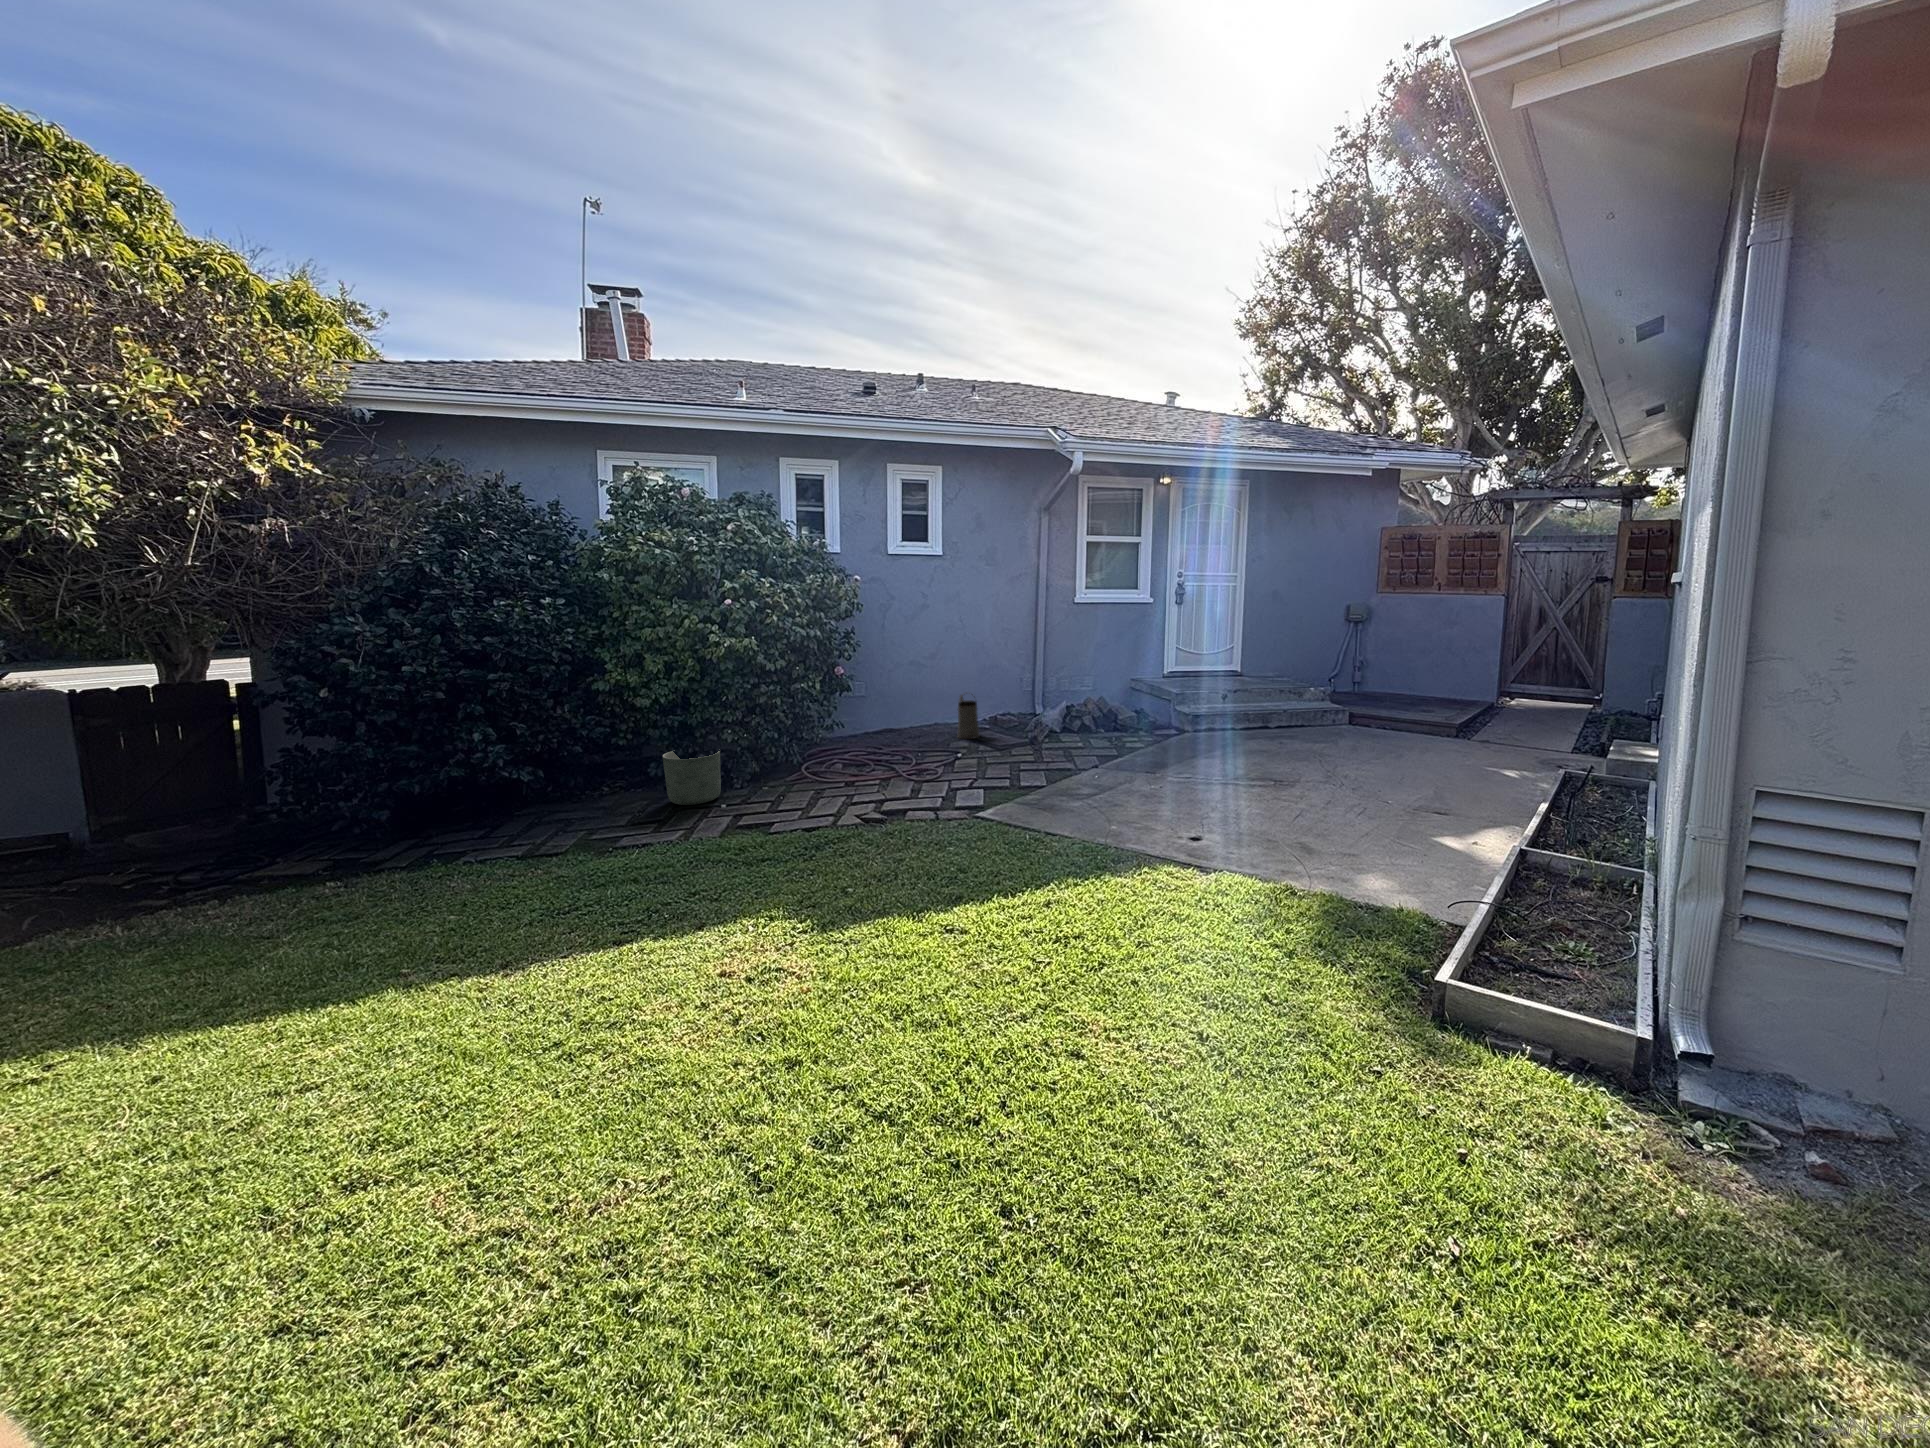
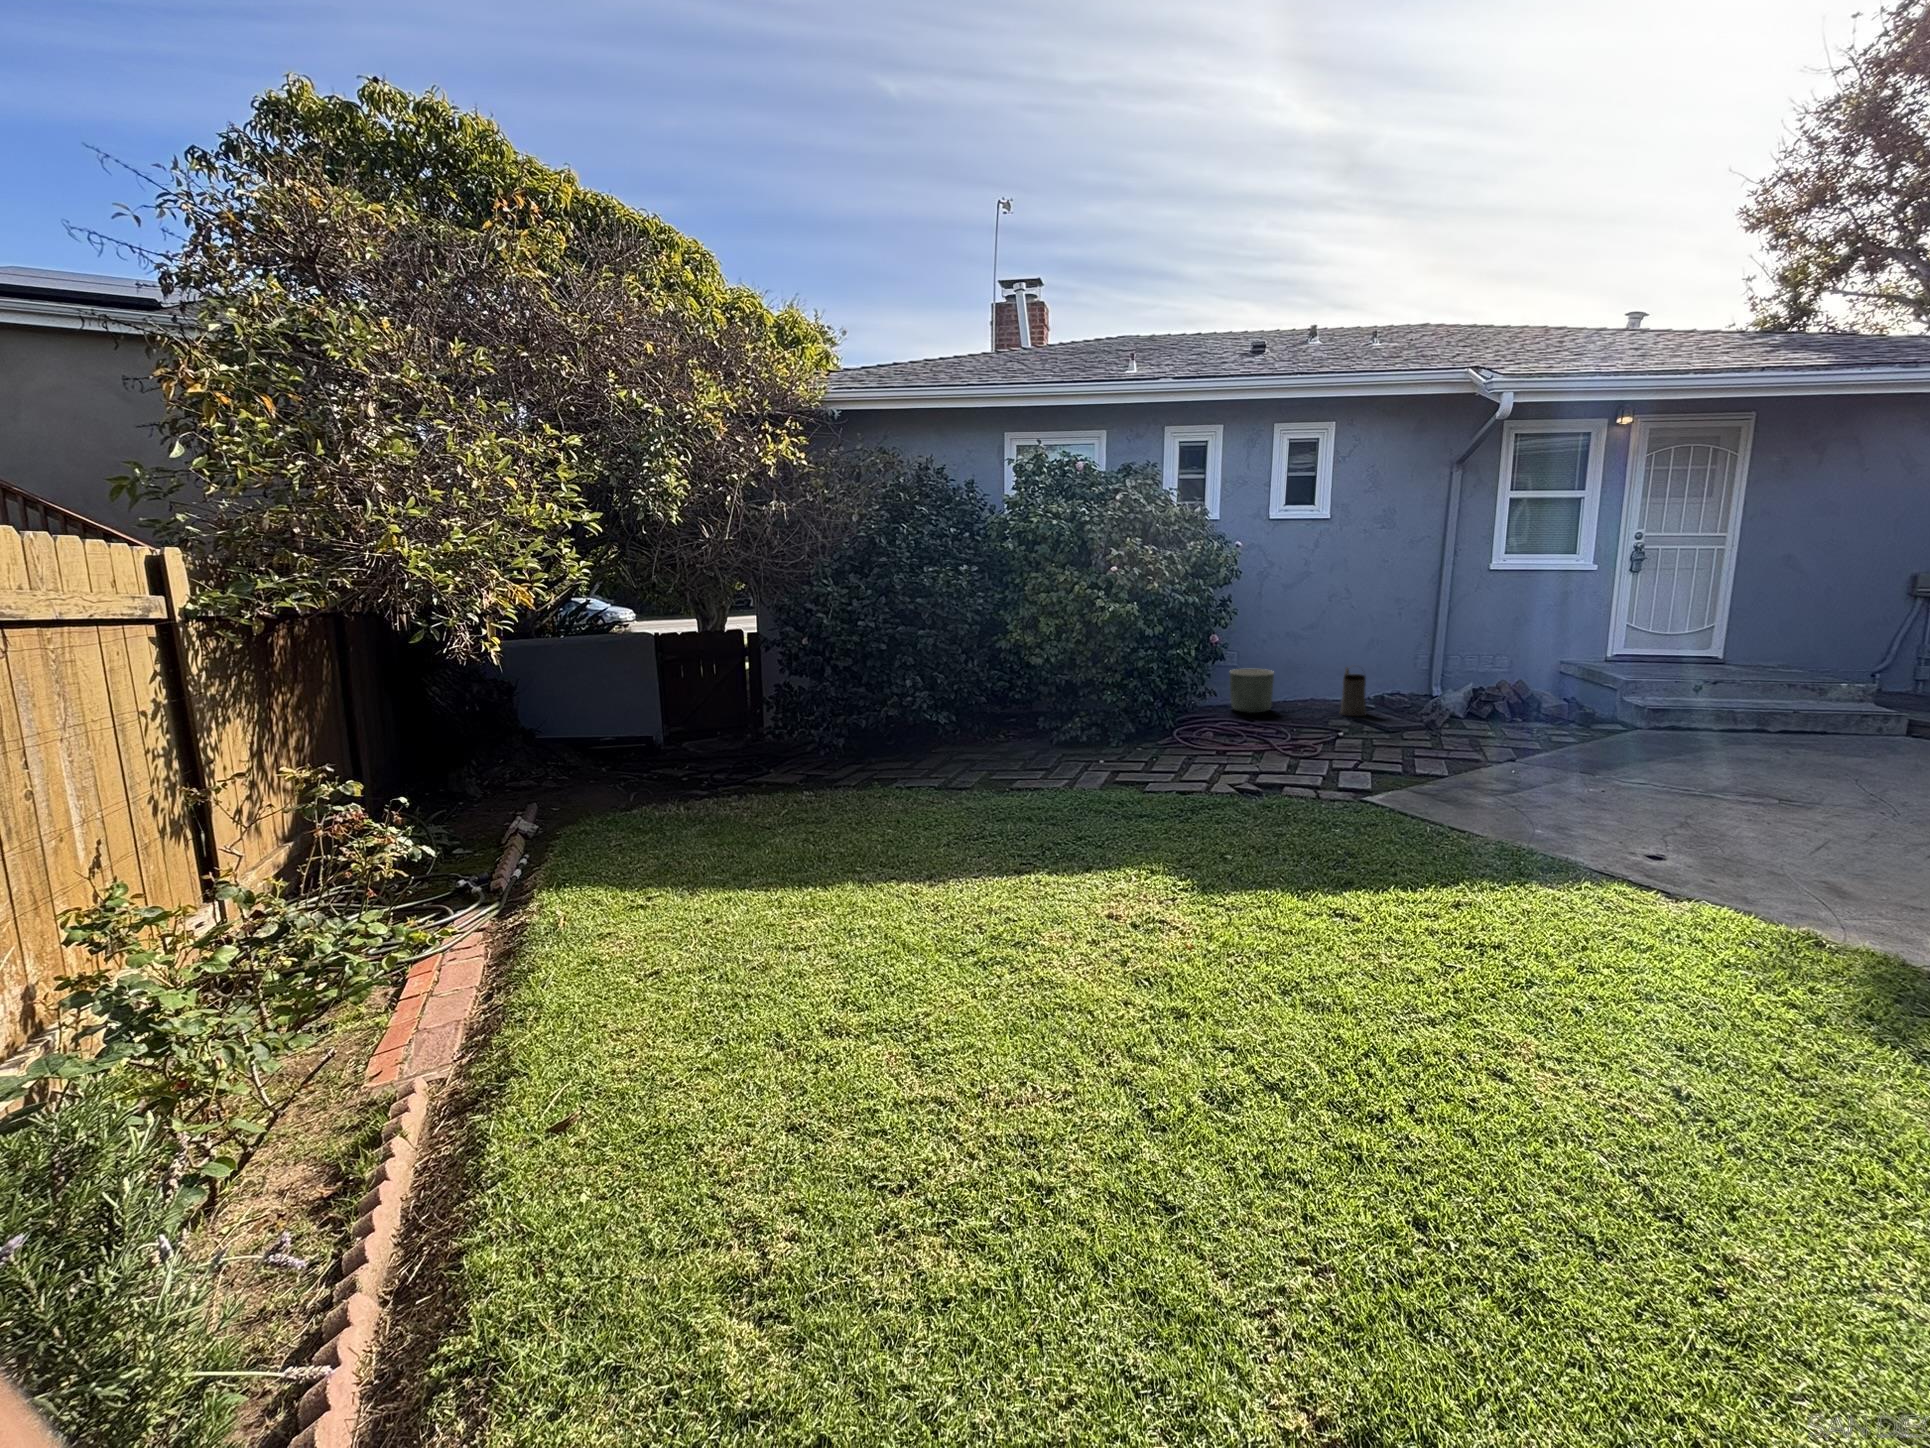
planter: present [663,751,721,805] -> present [1230,669,1274,713]

